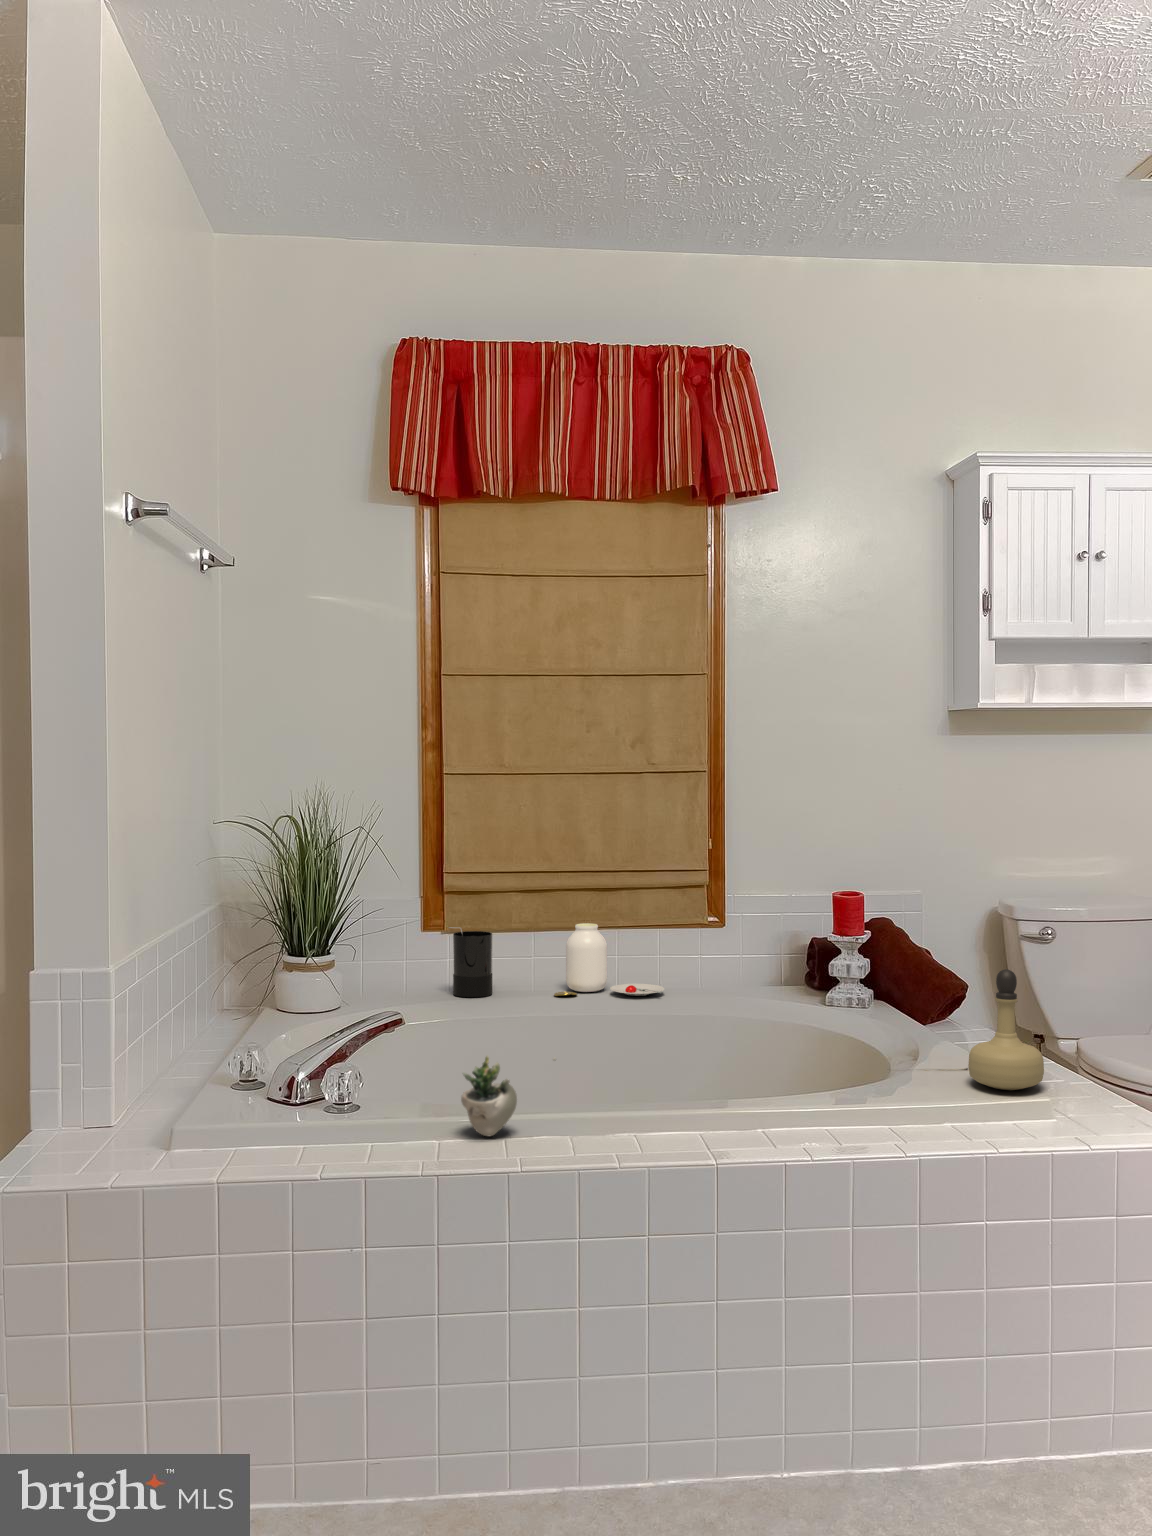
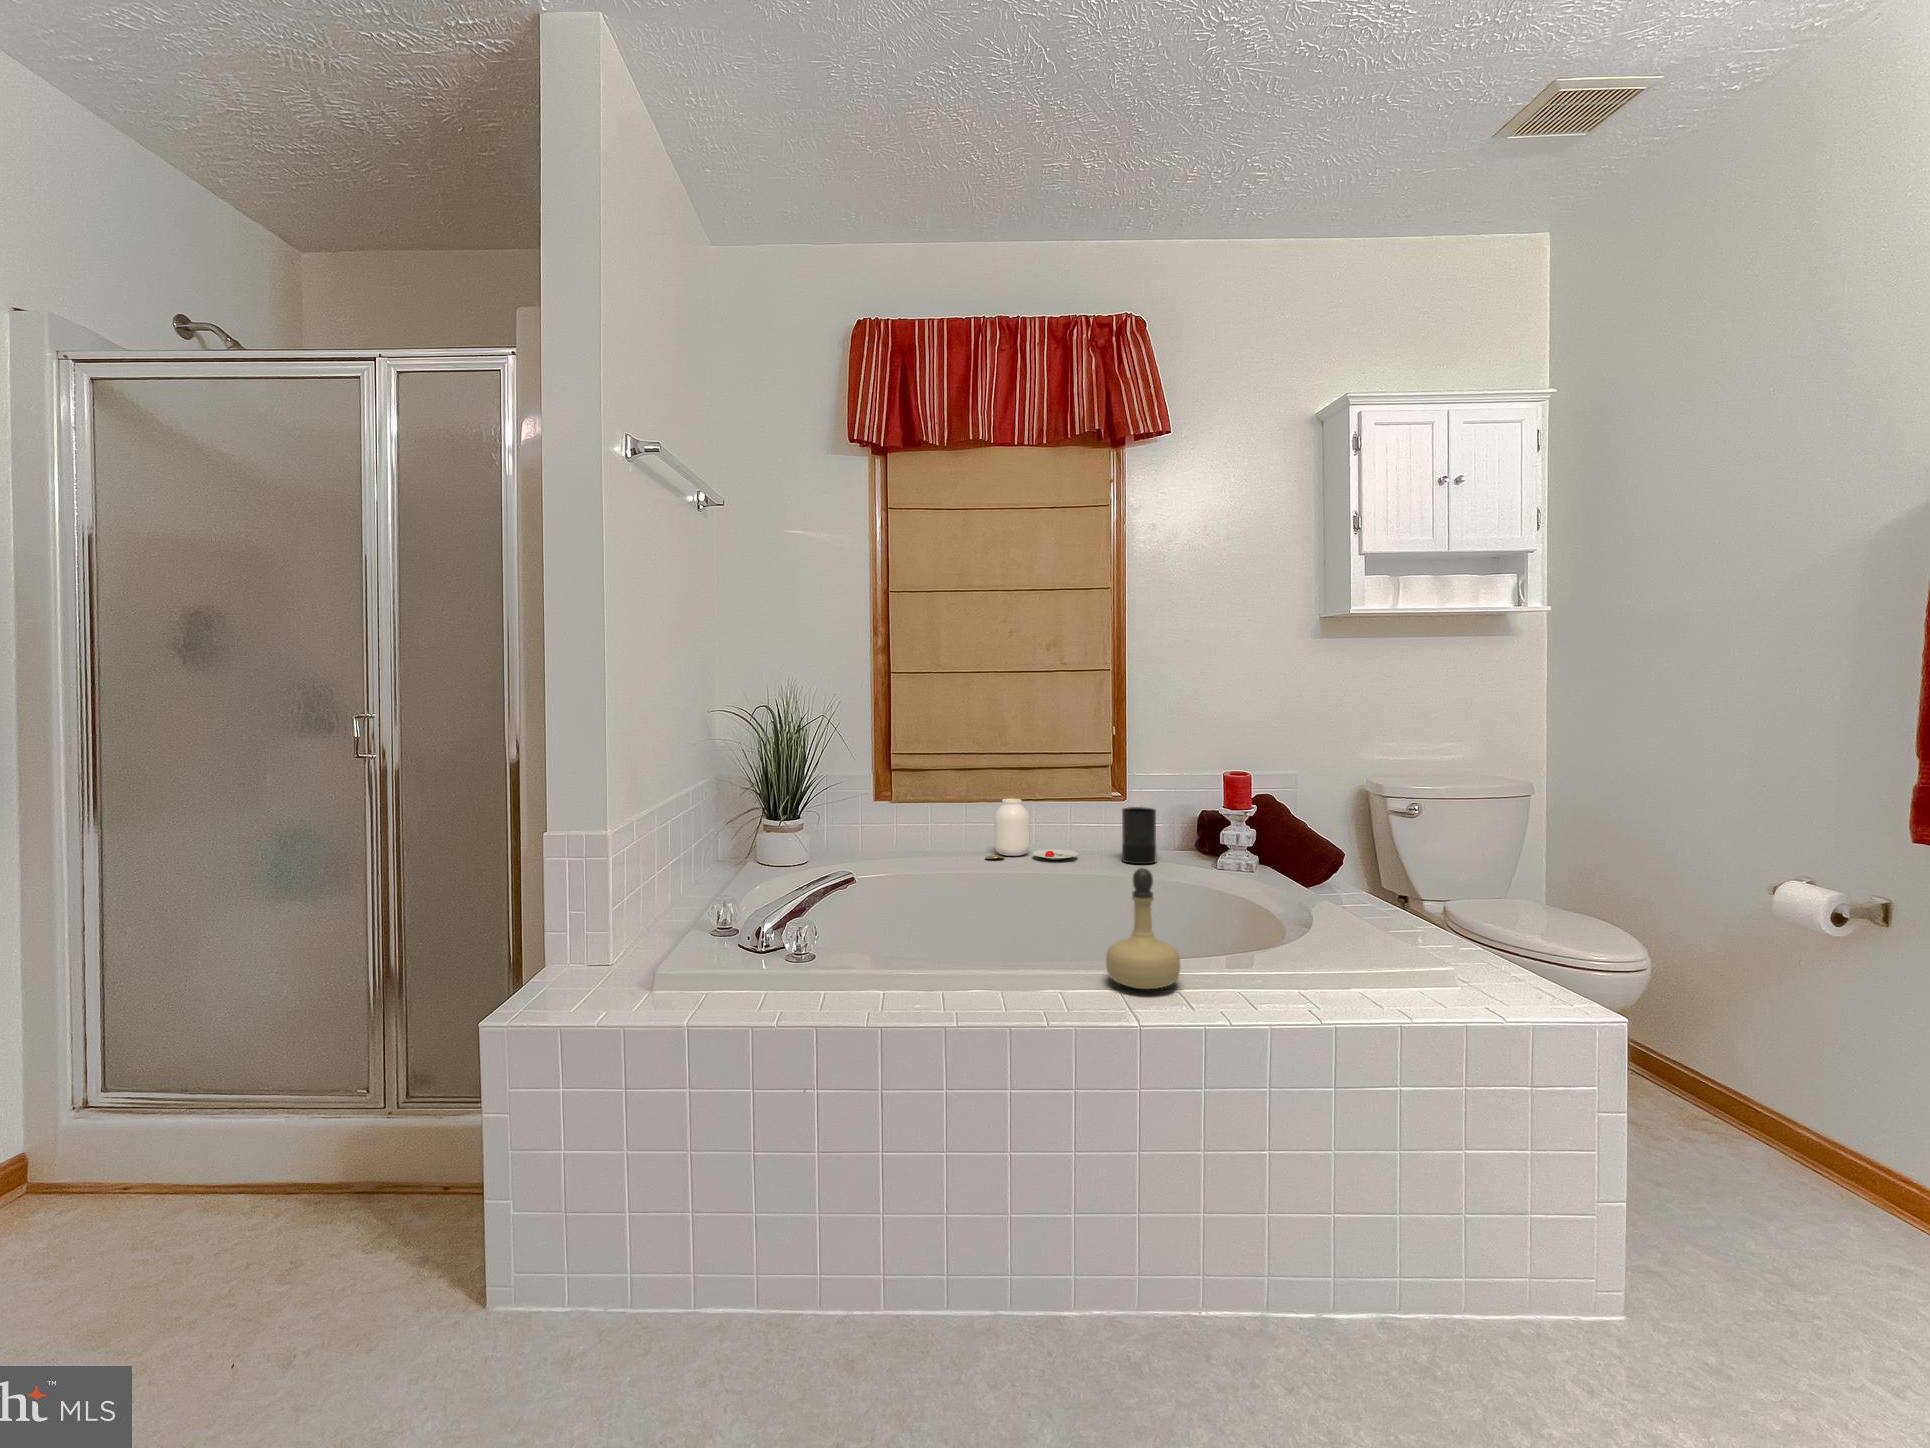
candle: present [449,927,492,997] -> present [1122,807,1156,864]
perfume bottle: present [968,969,1044,1090] -> present [1106,868,1180,989]
succulent plant: present [461,1056,556,1137] -> none [904,914,988,987]

